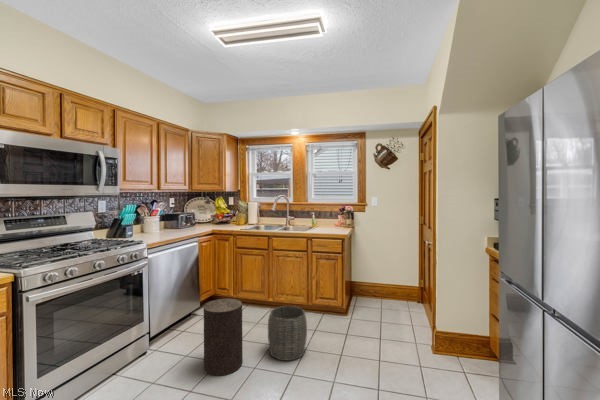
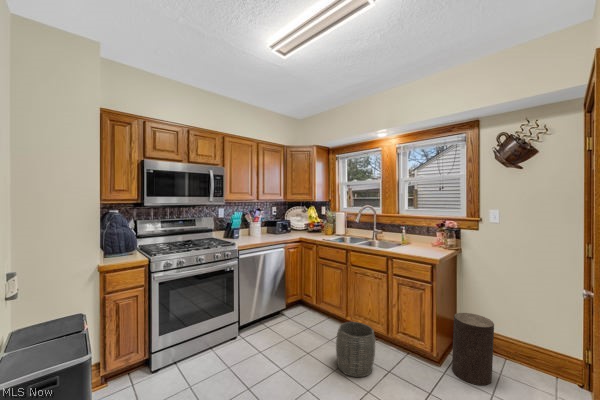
stool: present [204,299,243,376] -> present [452,313,494,385]

